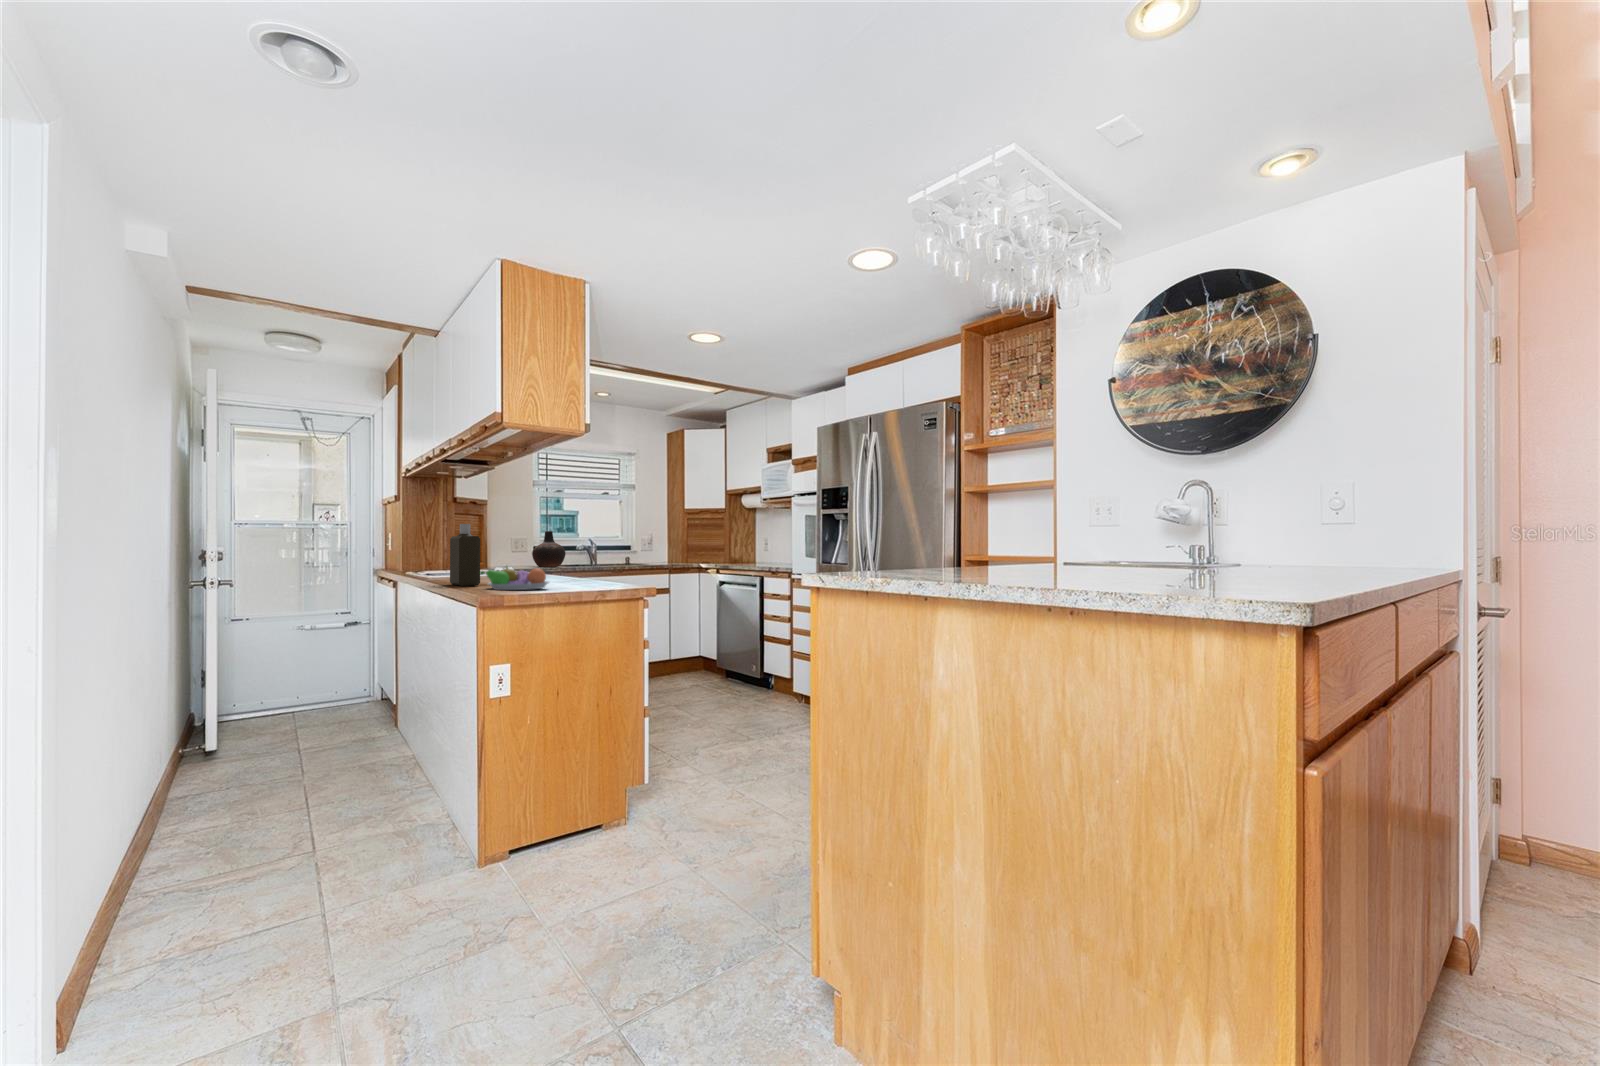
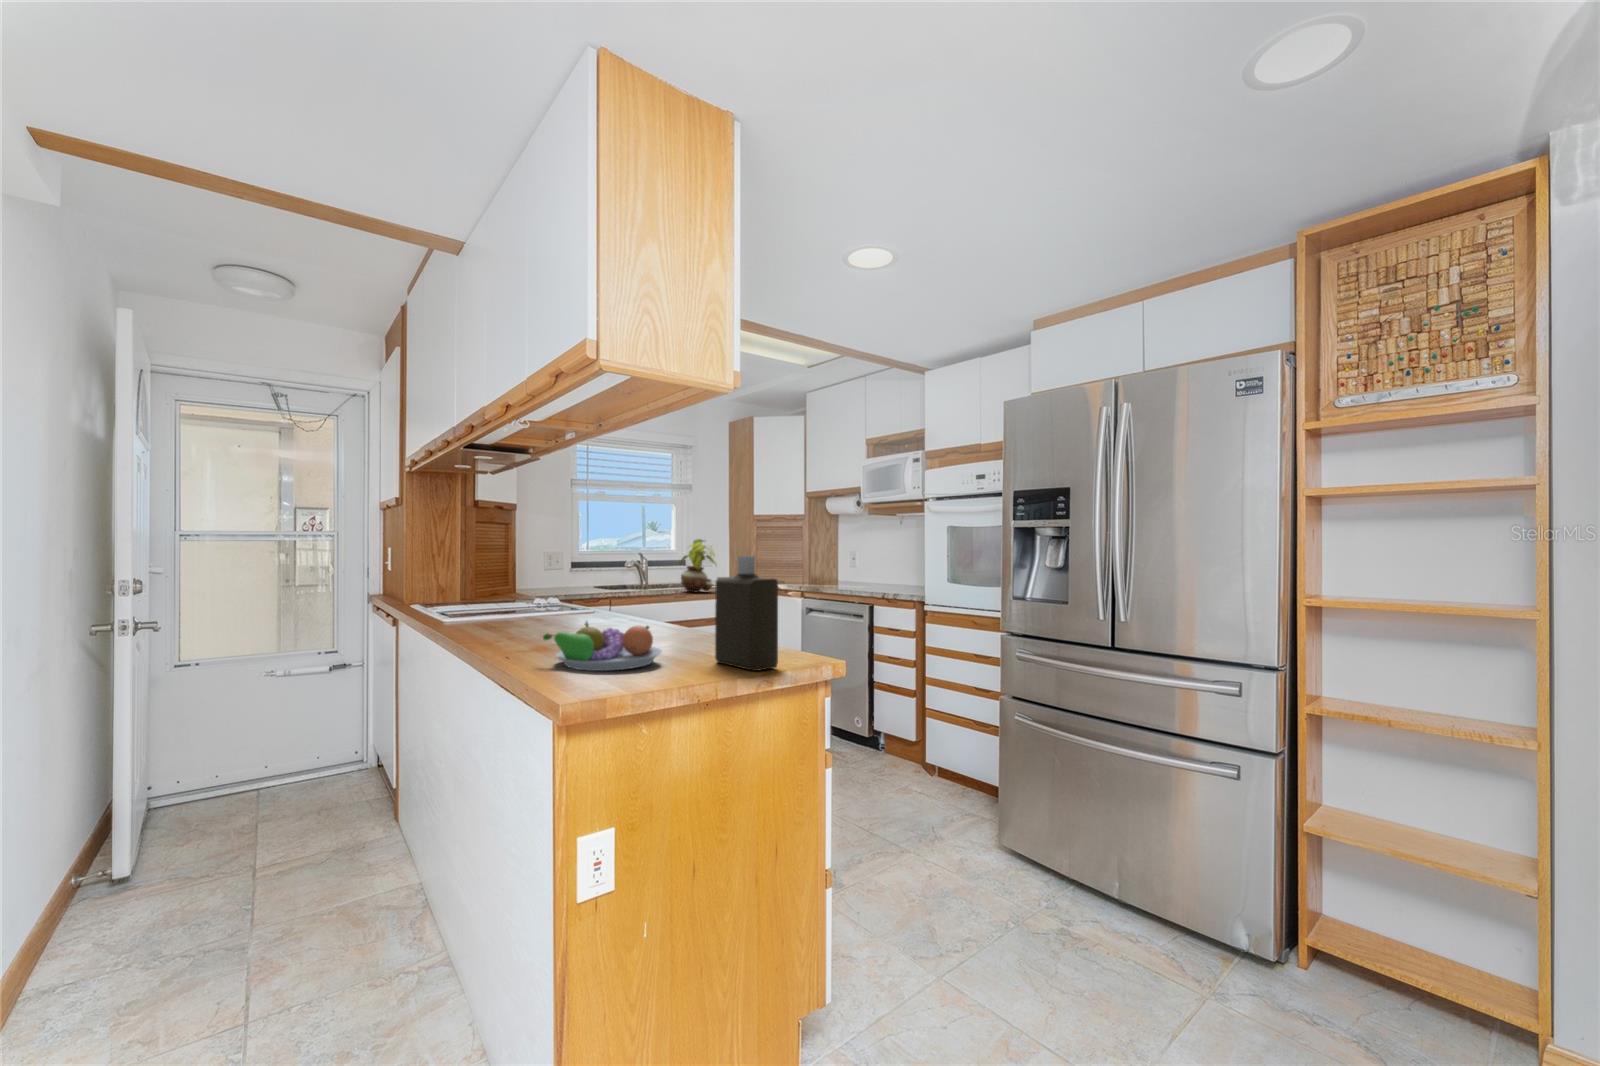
bottle: present [450,524,480,586] -> present [715,556,778,671]
potted plant: none [620,528,650,570] -> present [680,539,716,592]
vase: present [532,531,566,567] -> none [569,542,610,587]

